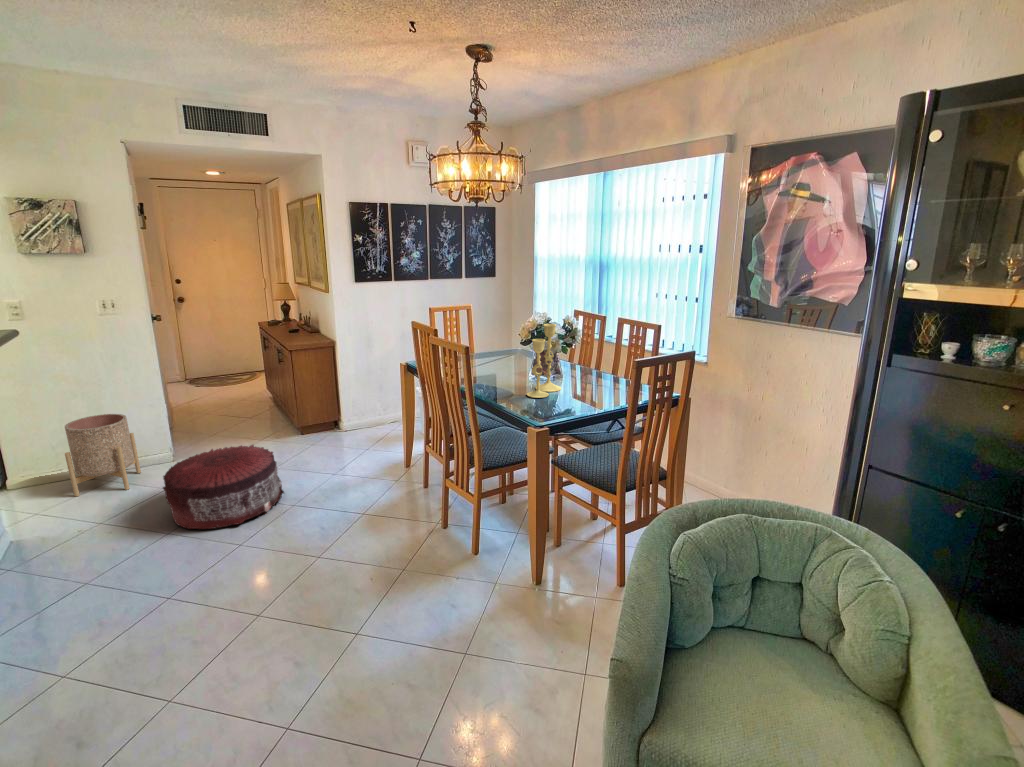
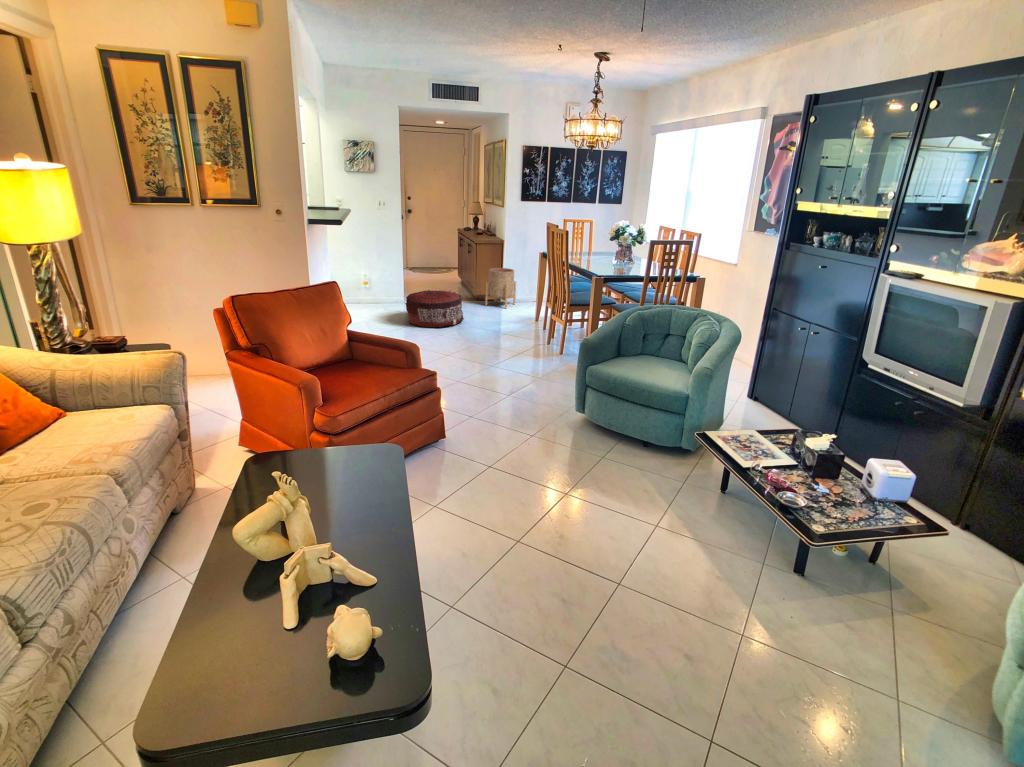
candlestick: present [527,324,561,398] -> none [604,227,629,270]
planter: present [65,414,141,497] -> present [485,268,516,308]

